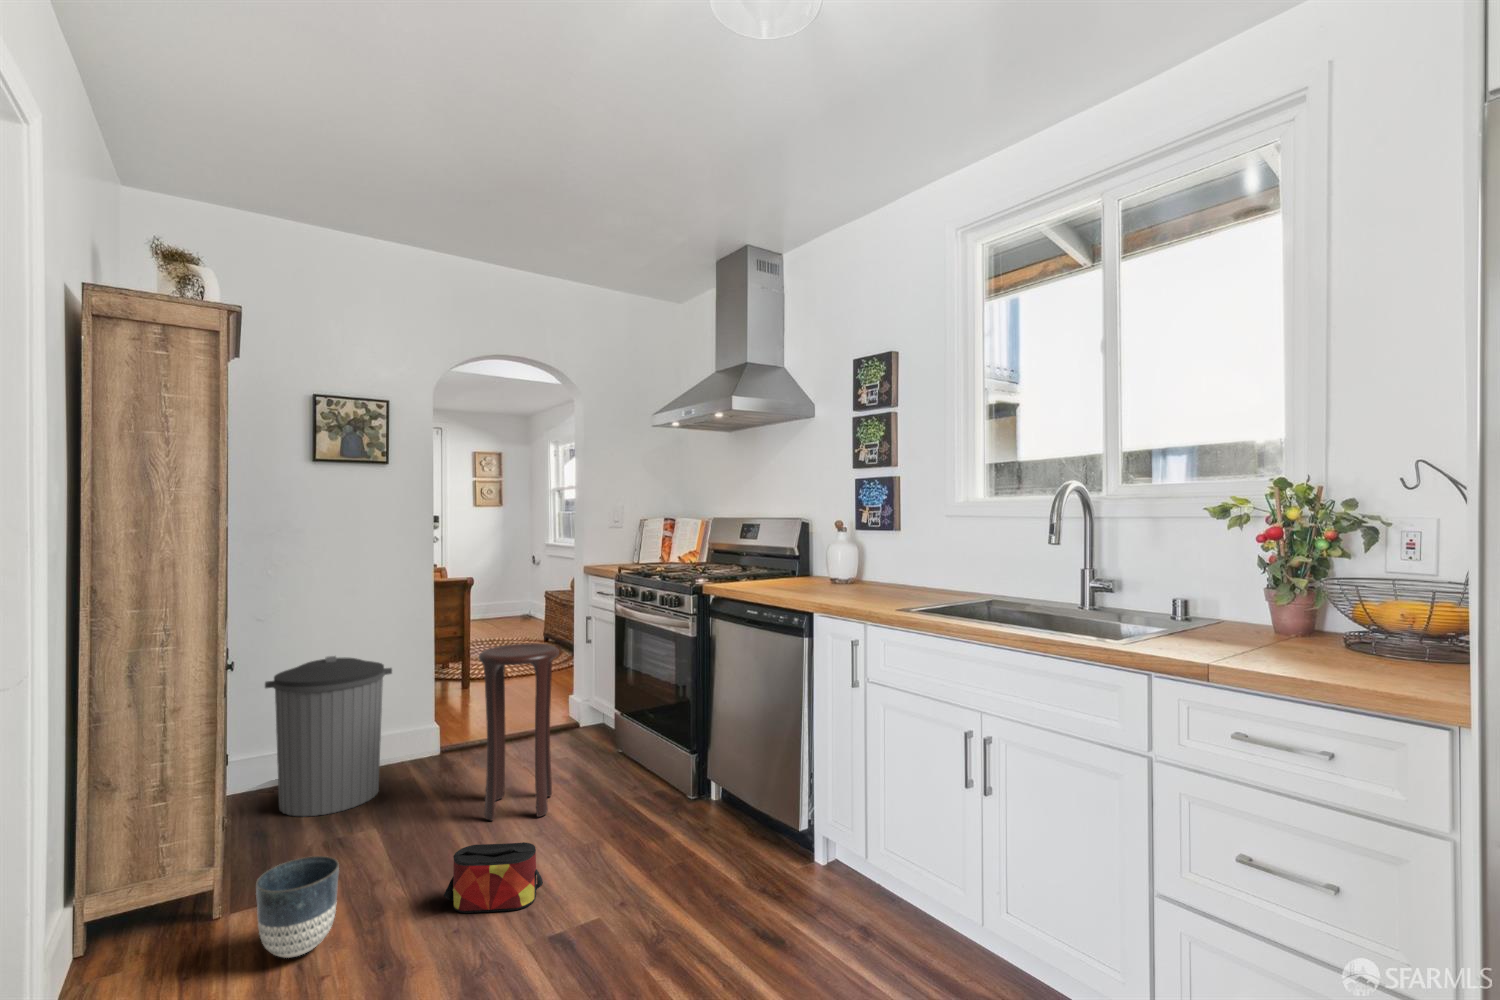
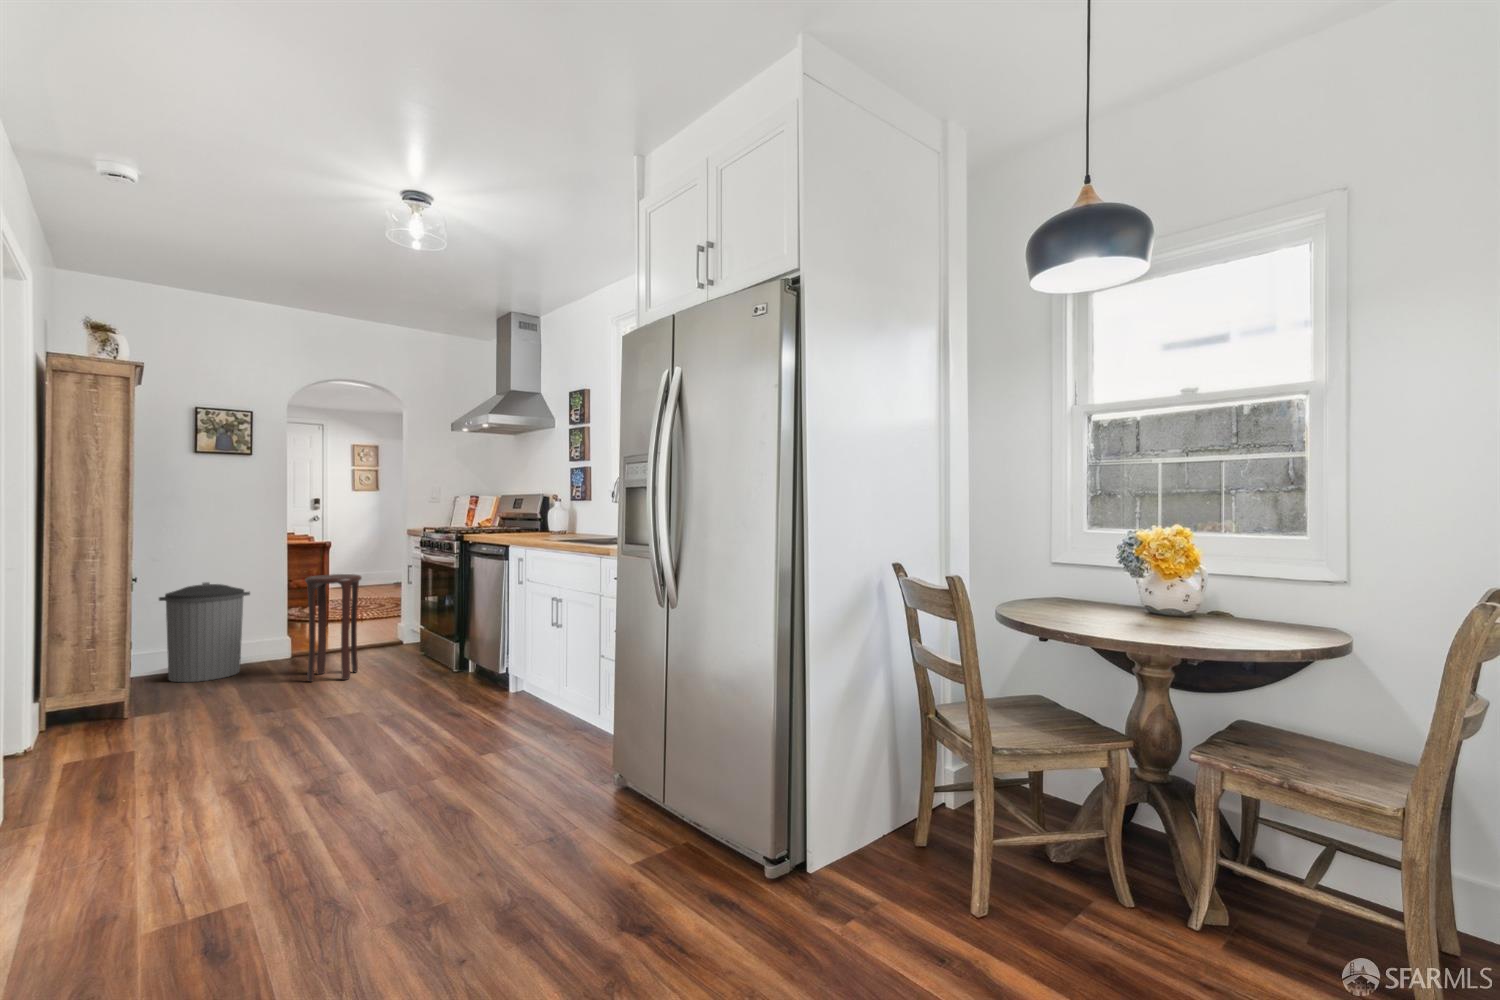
bag: present [444,842,543,913] -> none [266,677,328,712]
planter: present [256,856,339,958] -> none [150,677,200,725]

